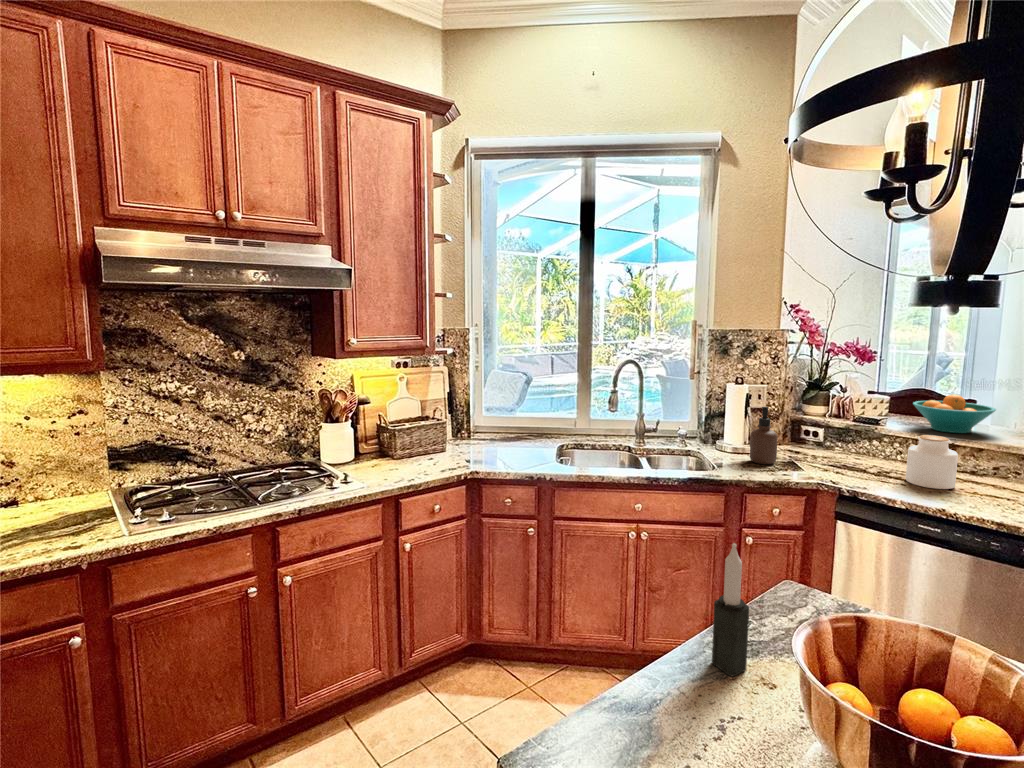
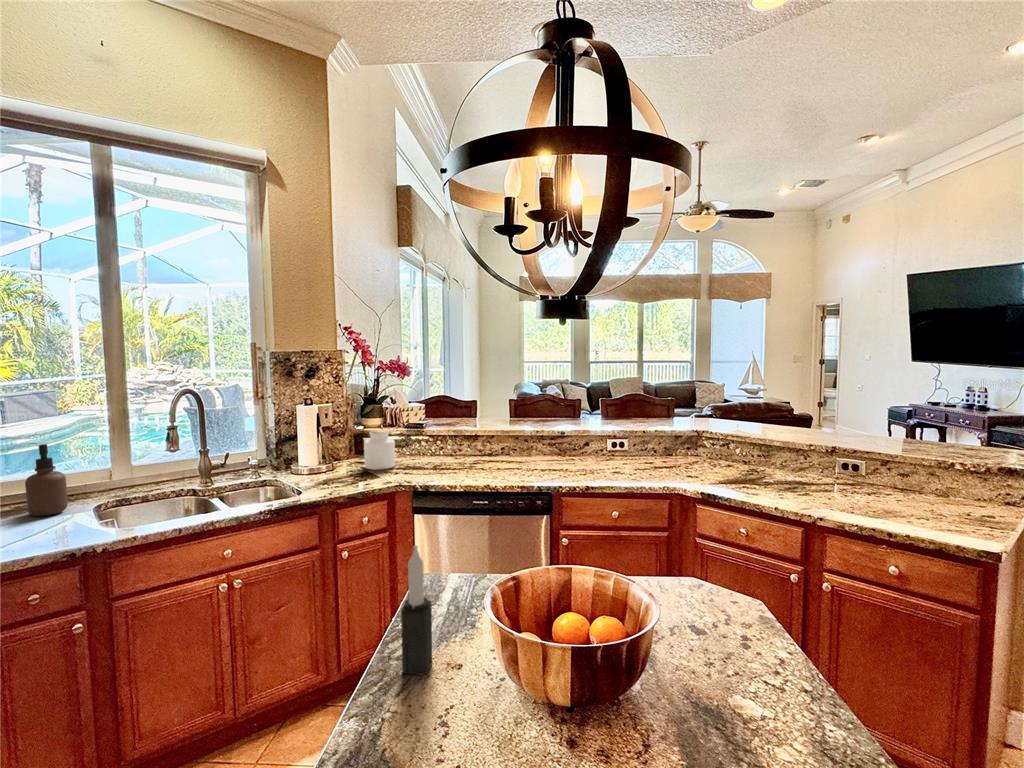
fruit bowl: present [913,394,996,433] -> none [442,398,490,427]
soap dispenser: present [750,407,778,464] -> present [25,444,68,516]
jar: present [906,435,958,489] -> present [364,430,395,470]

